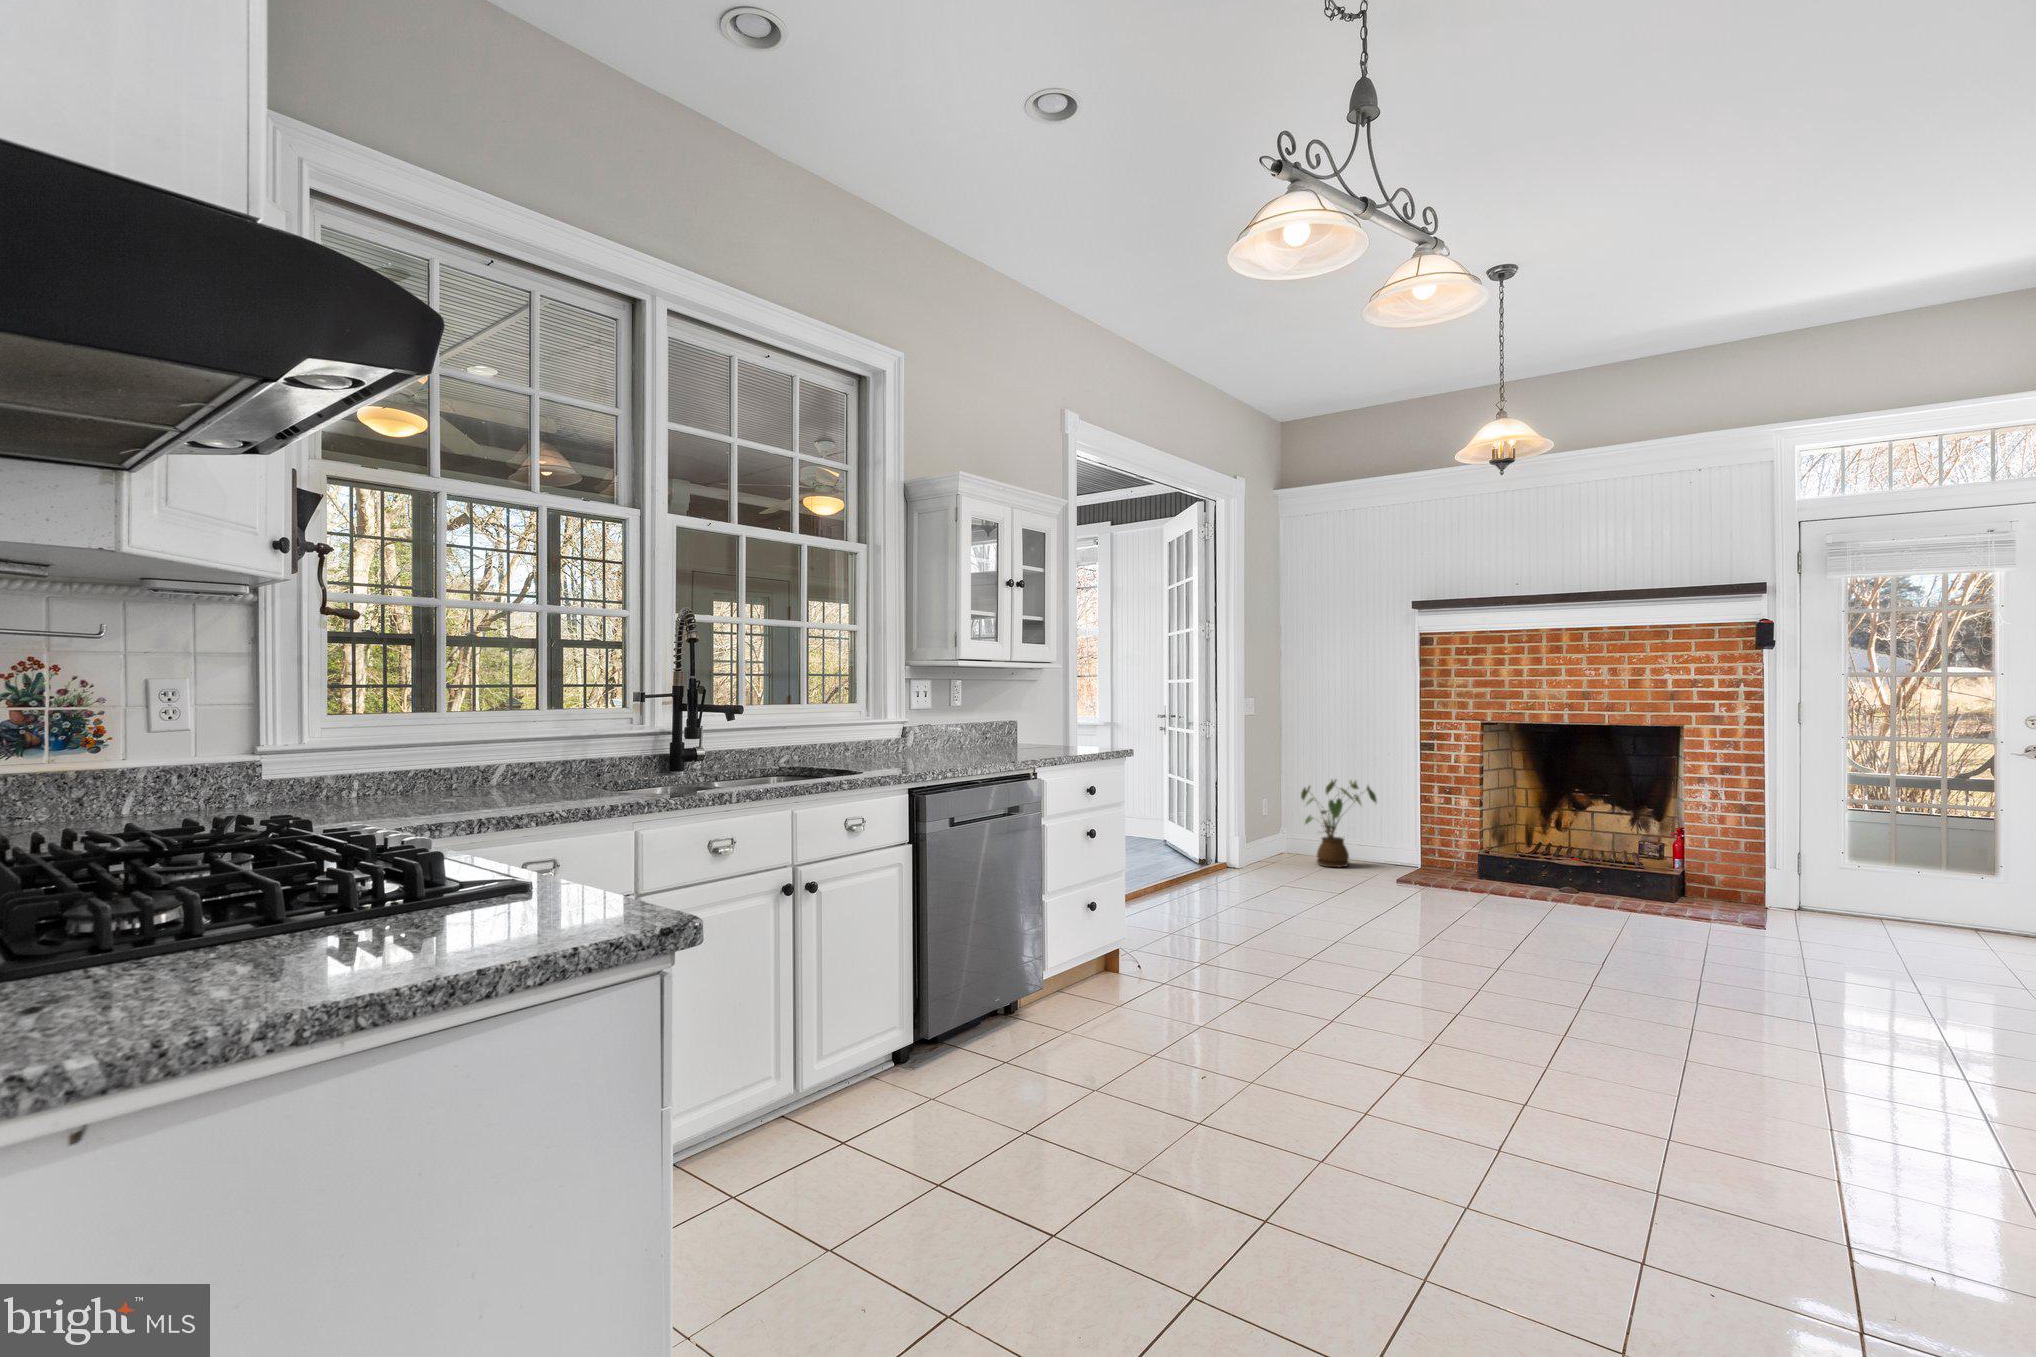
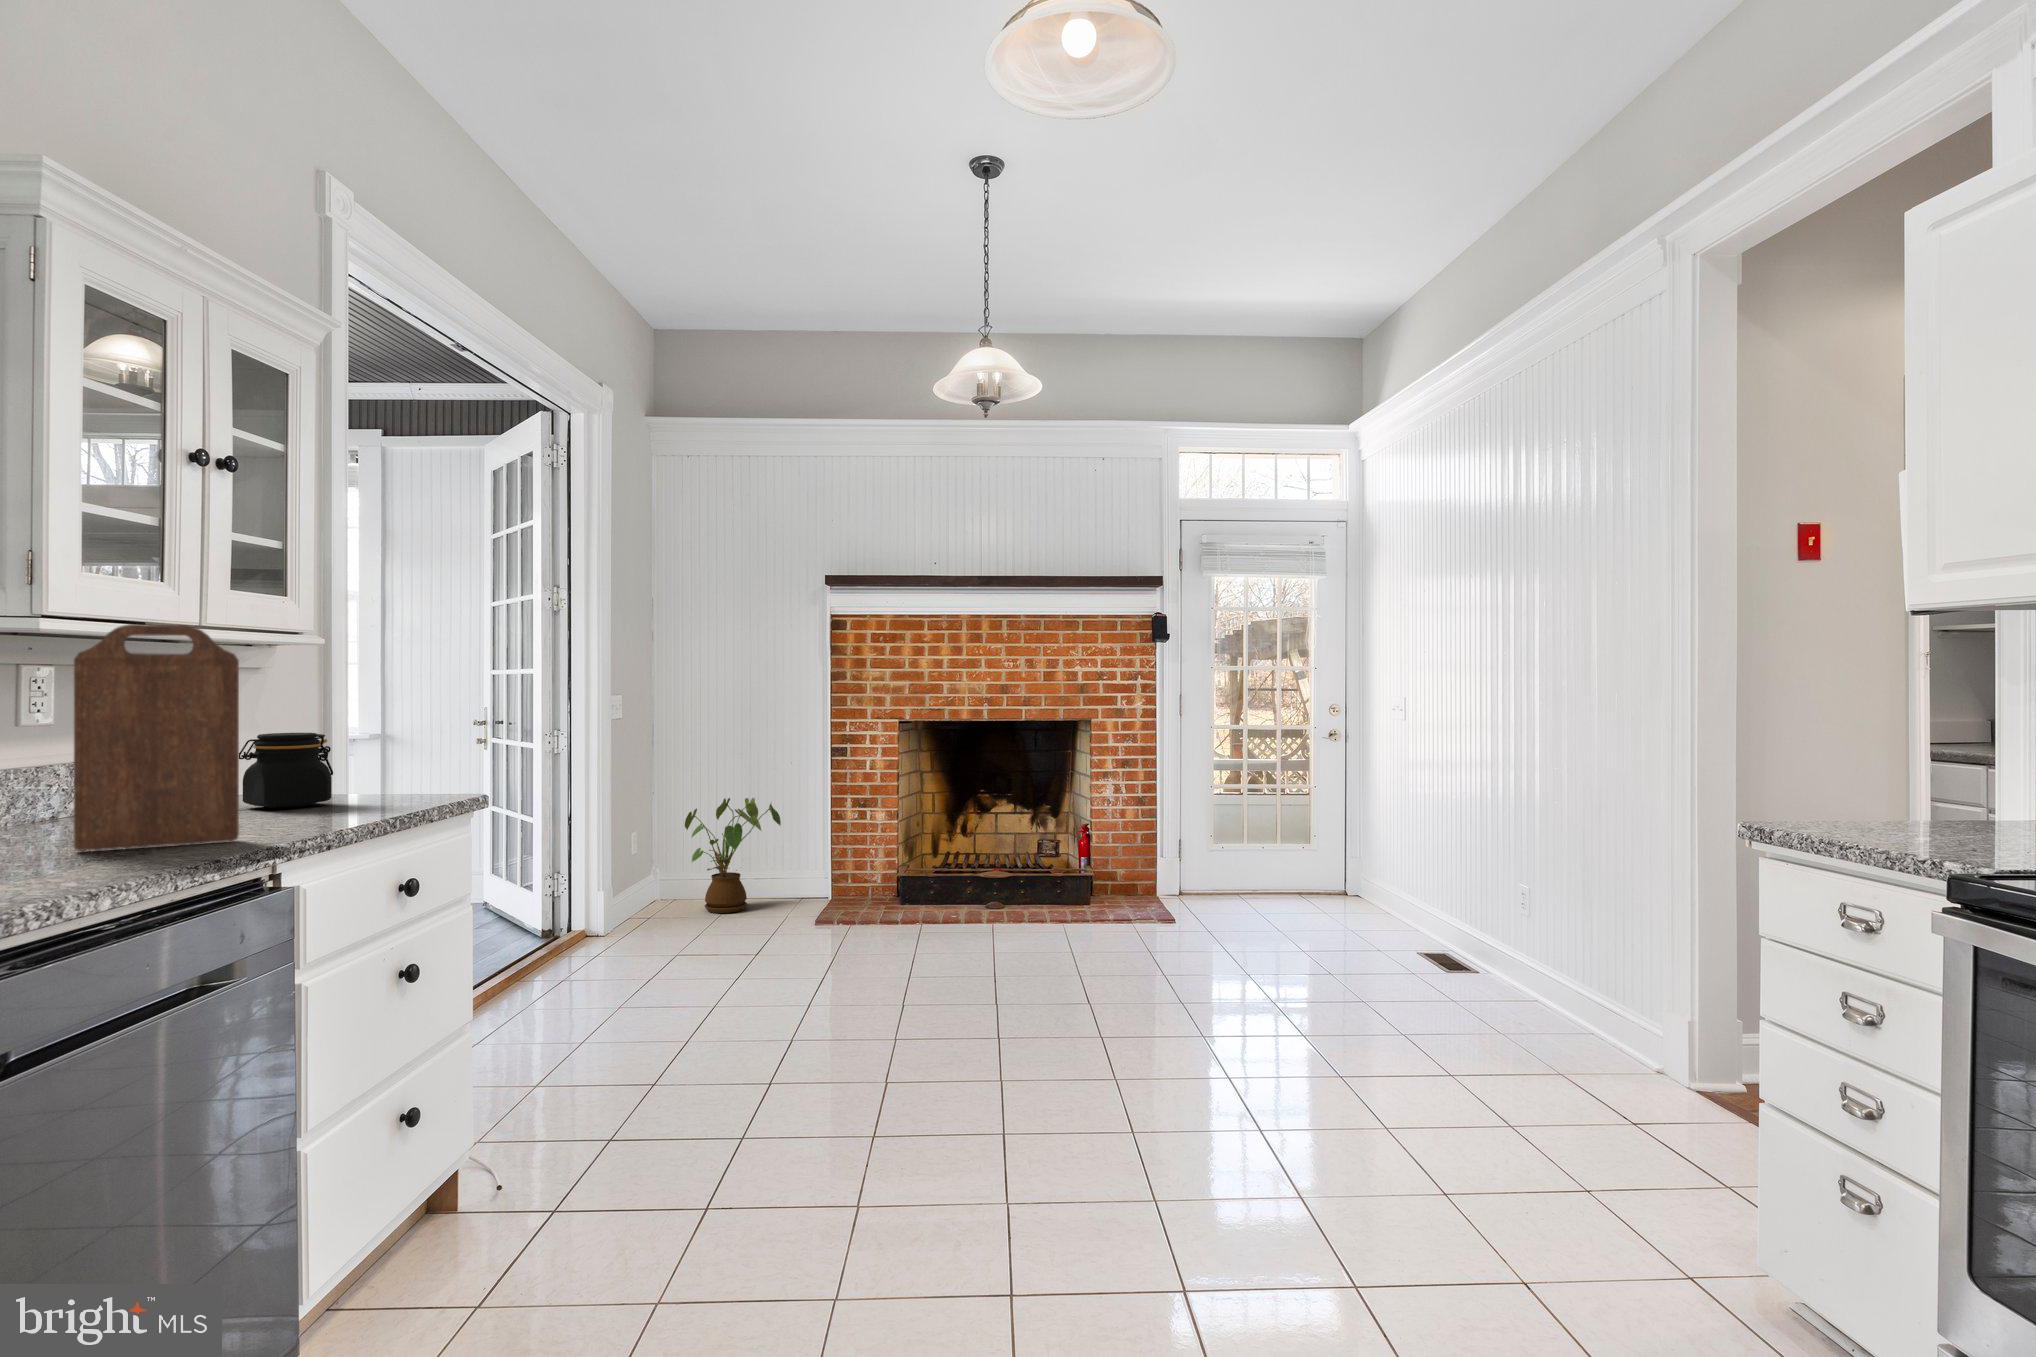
cutting board: none [963,664,1021,766] -> present [74,624,239,851]
jar: none [1023,717,1064,756] -> present [239,733,333,808]

